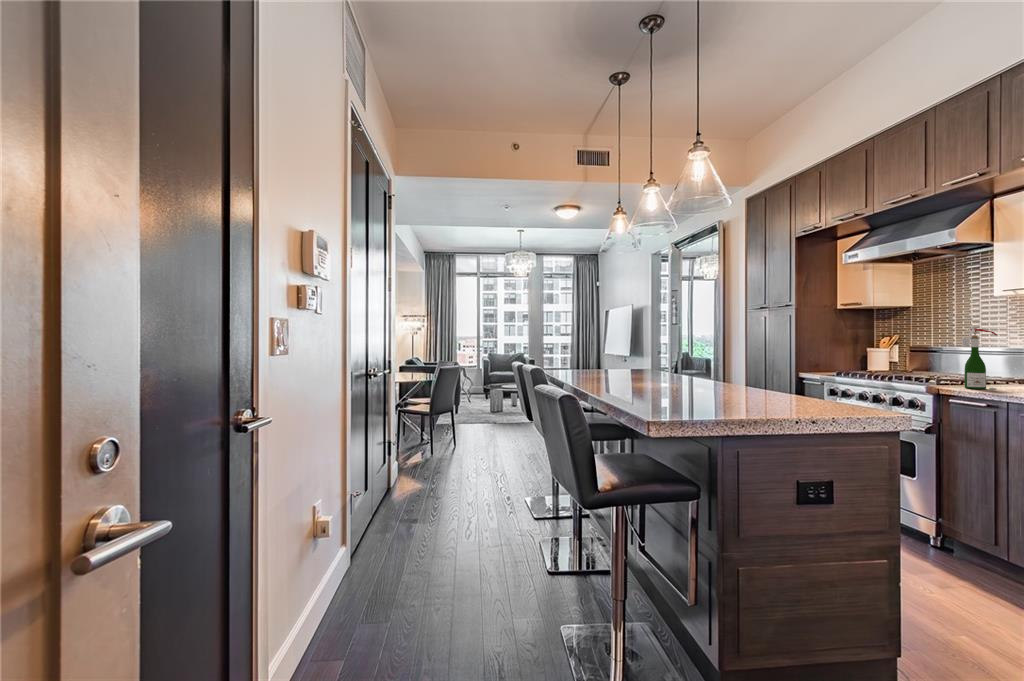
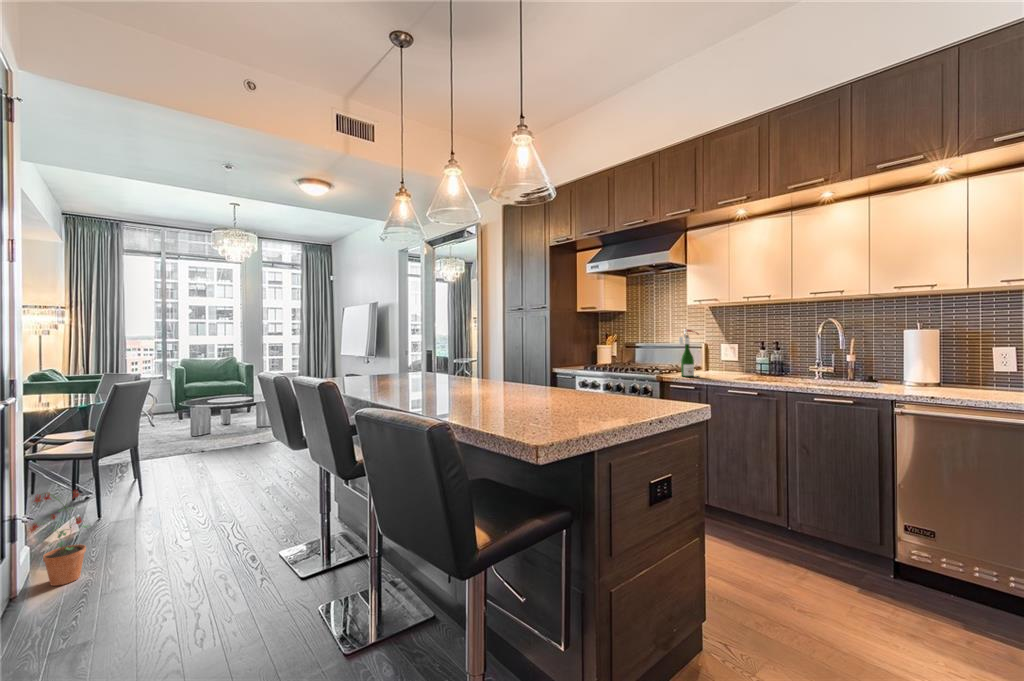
potted plant: none [394,430,423,488] -> present [30,491,87,586]

